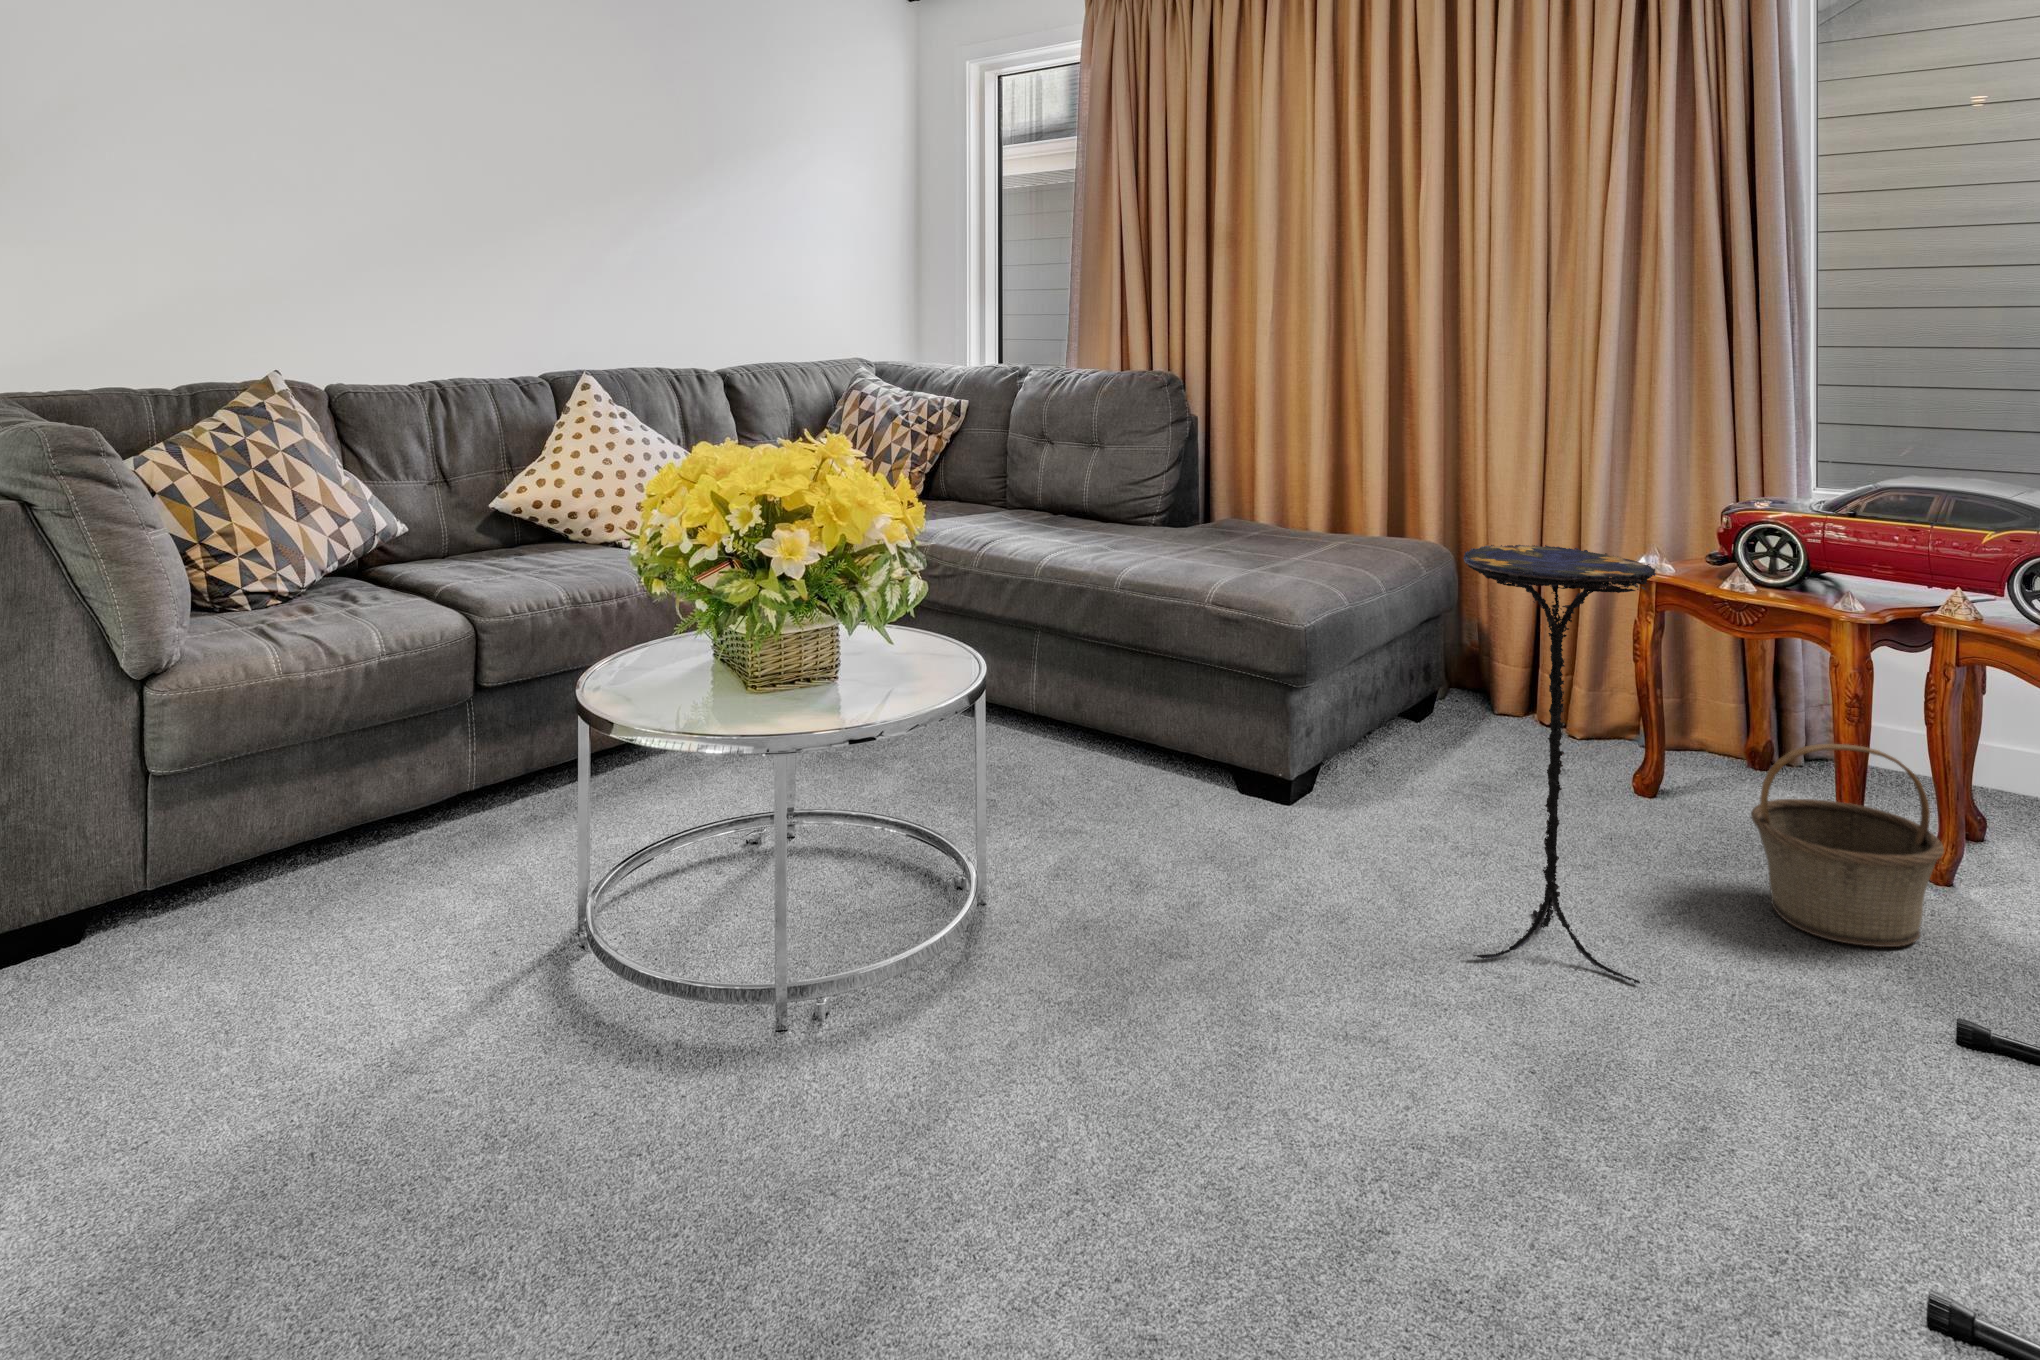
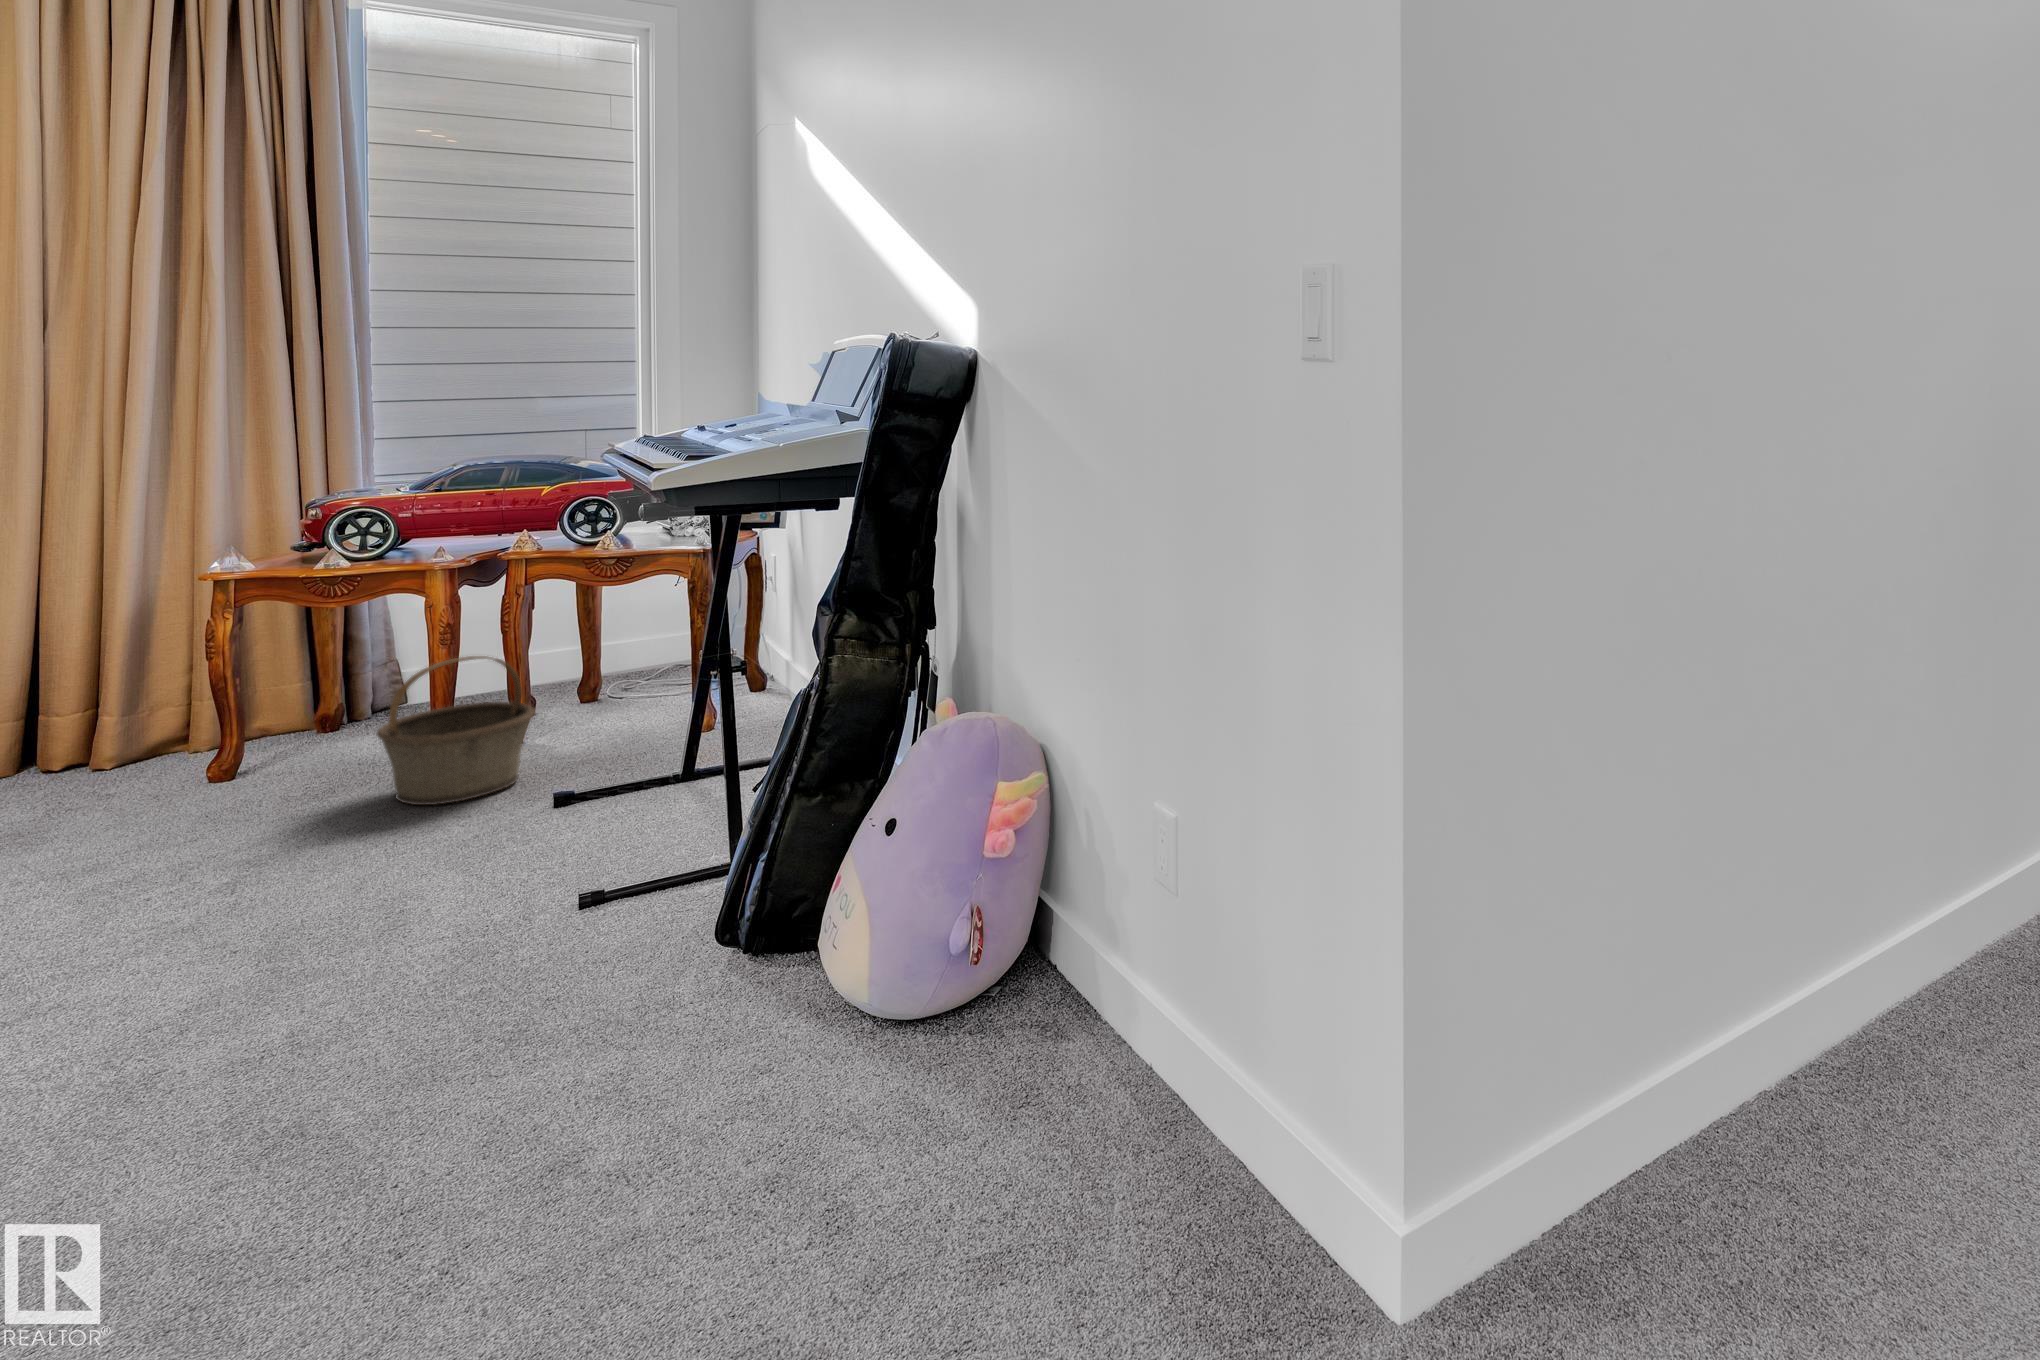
side table: present [1463,545,1656,984] -> none [101,544,323,928]

